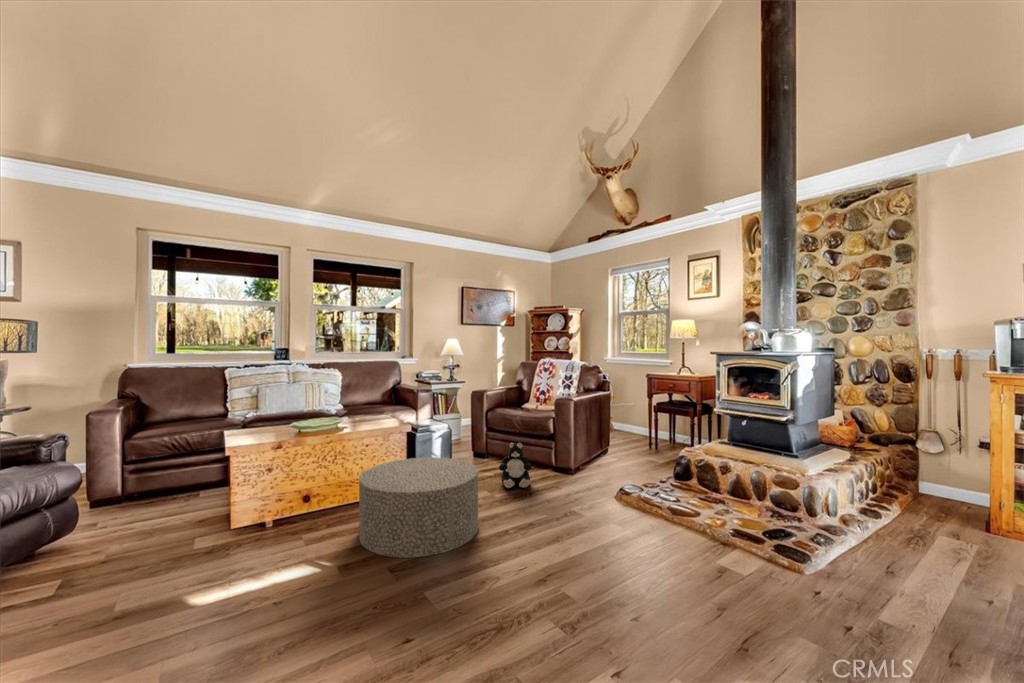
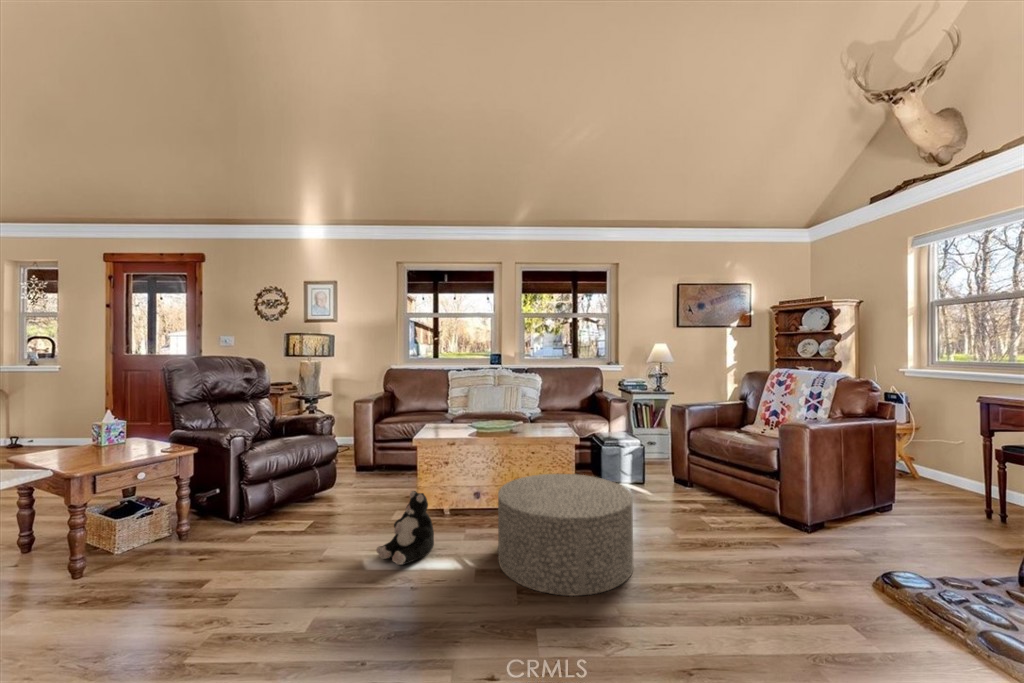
plush toy: present [499,442,532,488] -> present [376,491,434,565]

